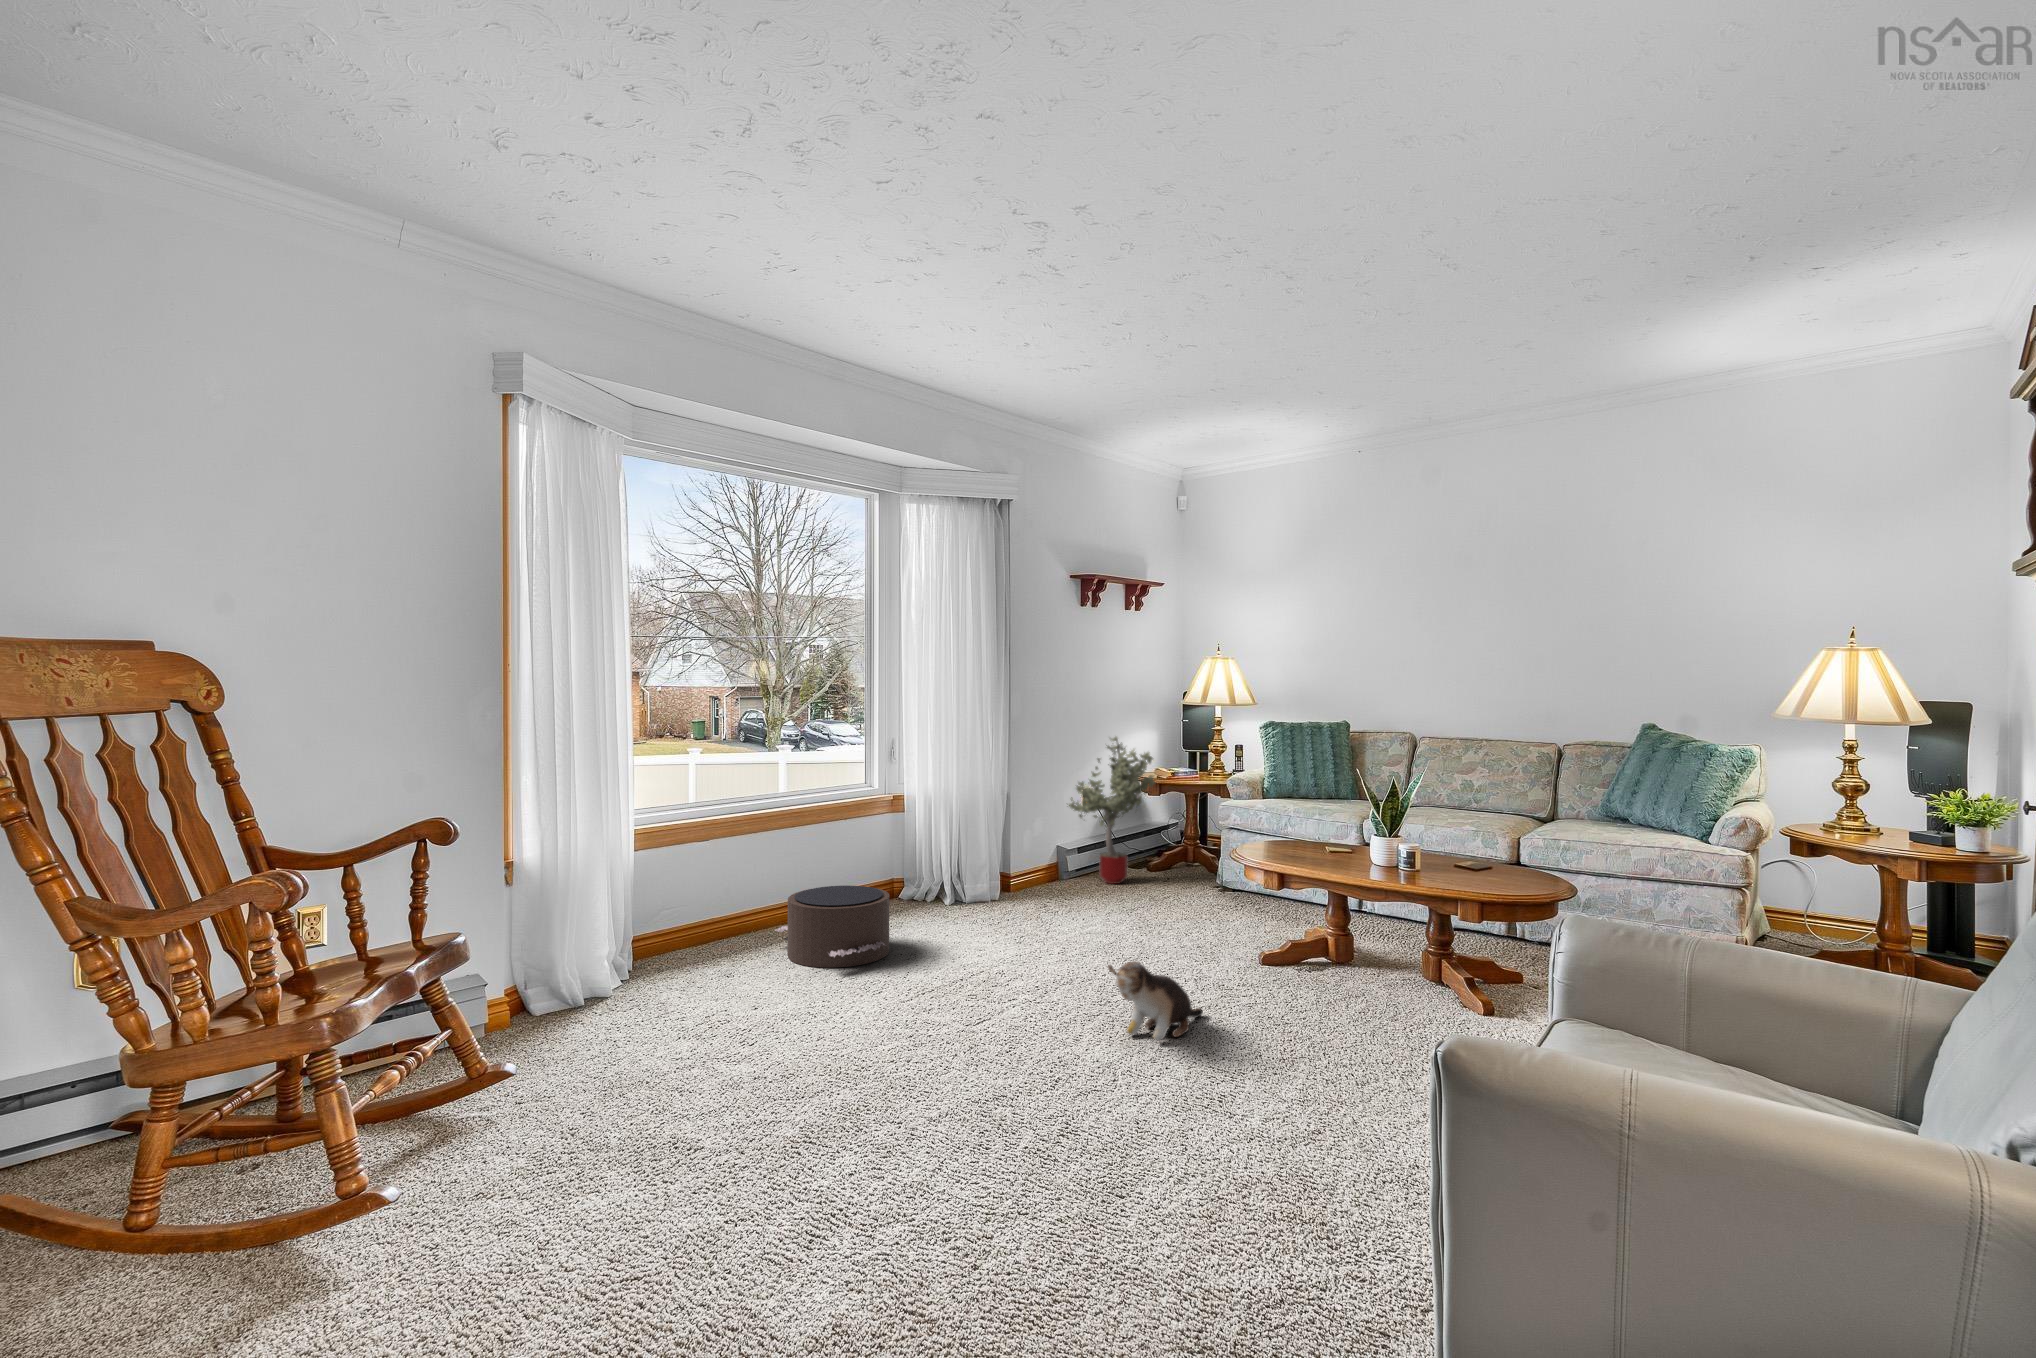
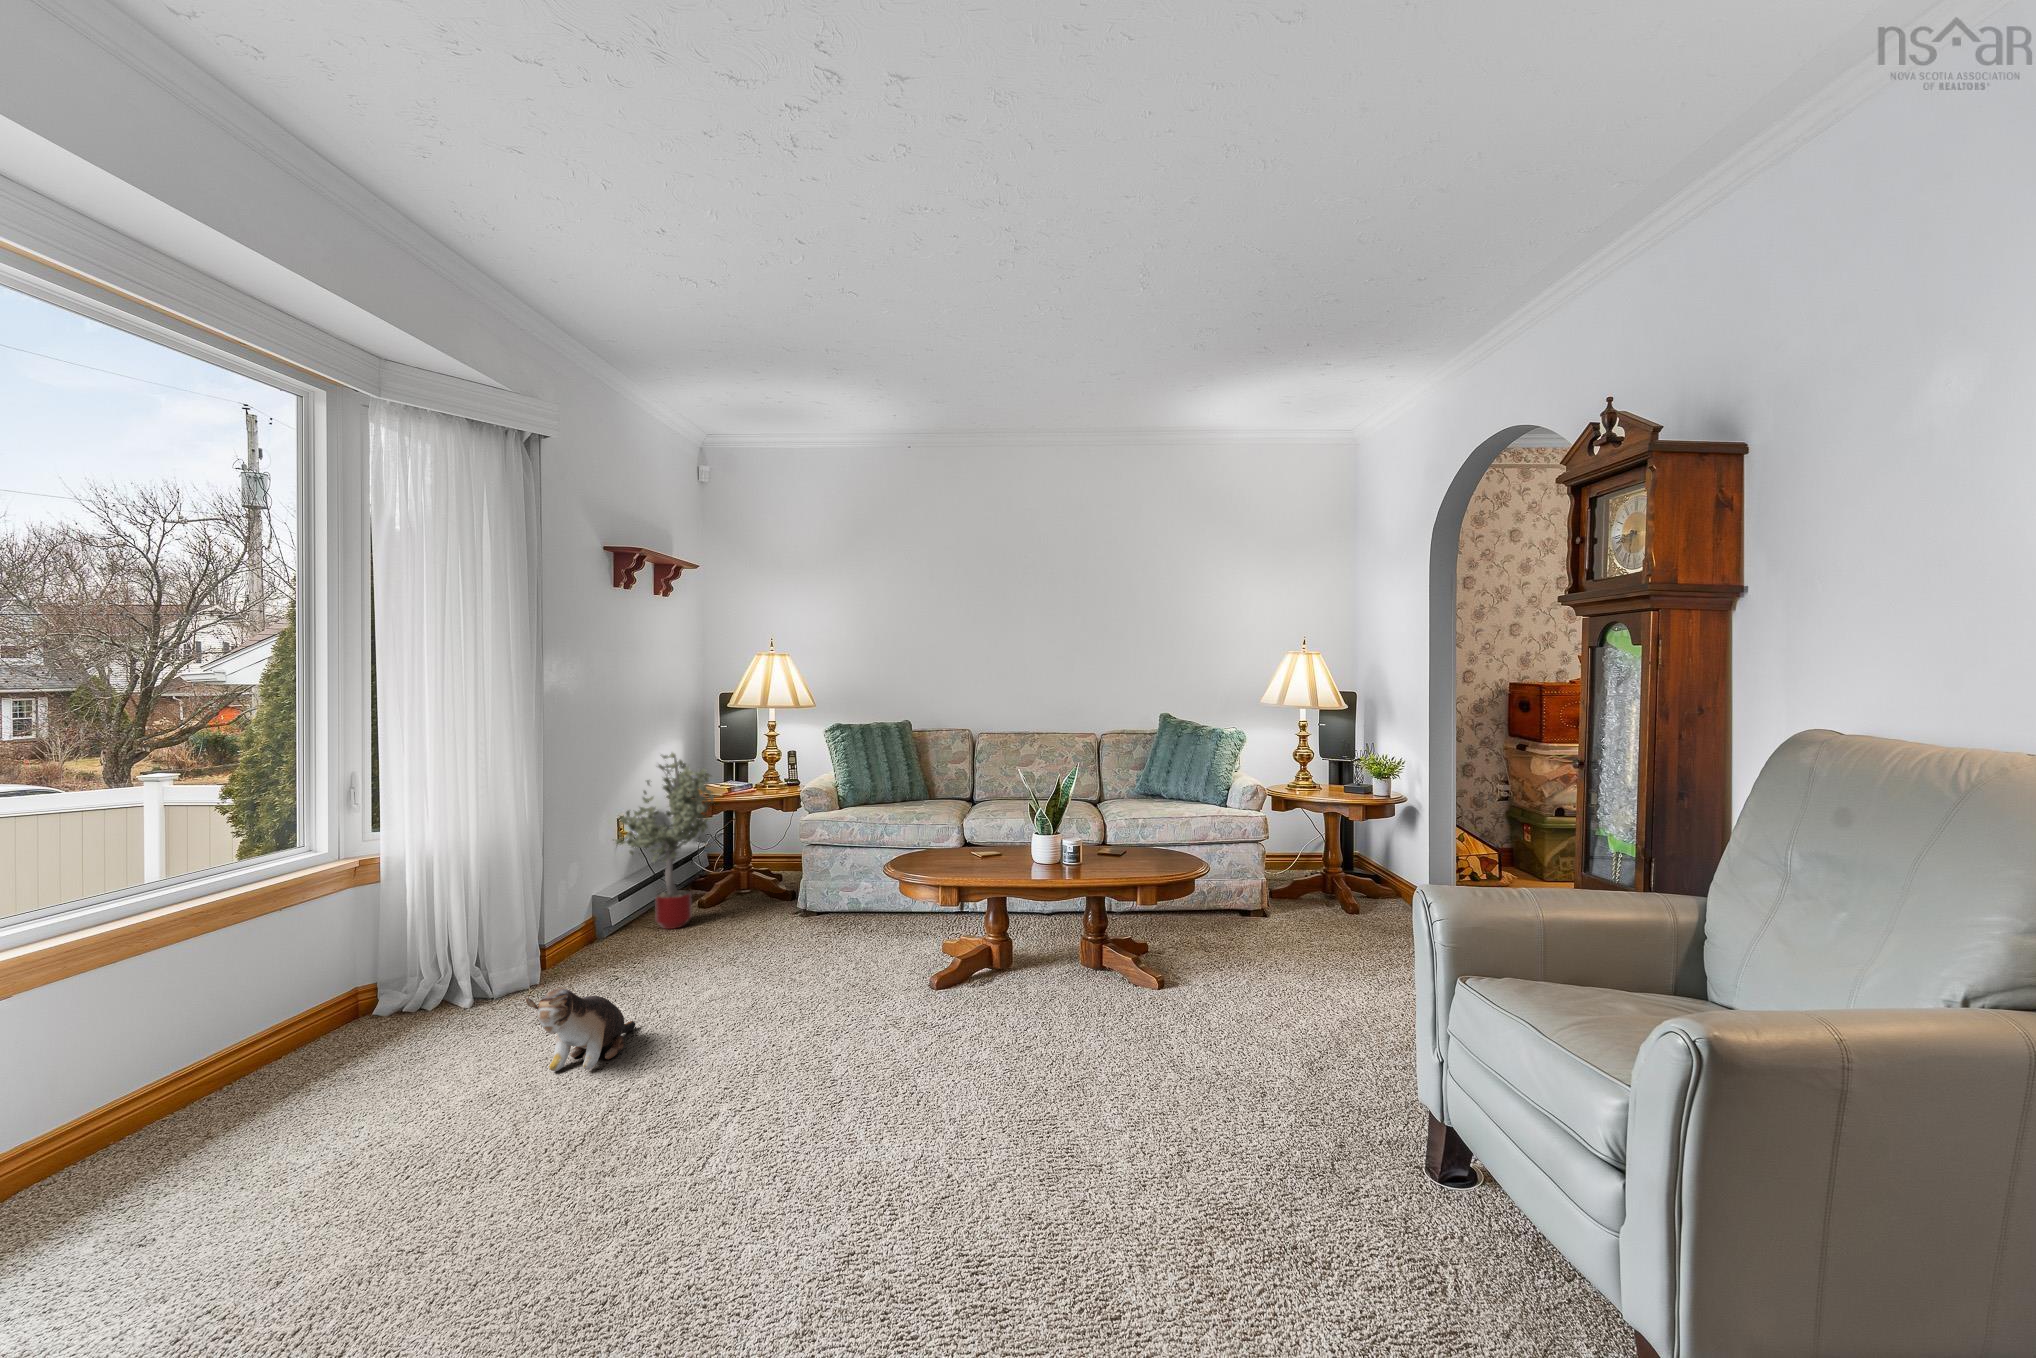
pouf: present [775,886,889,968] -> none [152,1013,425,1189]
plush toy: present [1108,961,1203,1041] -> present [526,987,635,1071]

